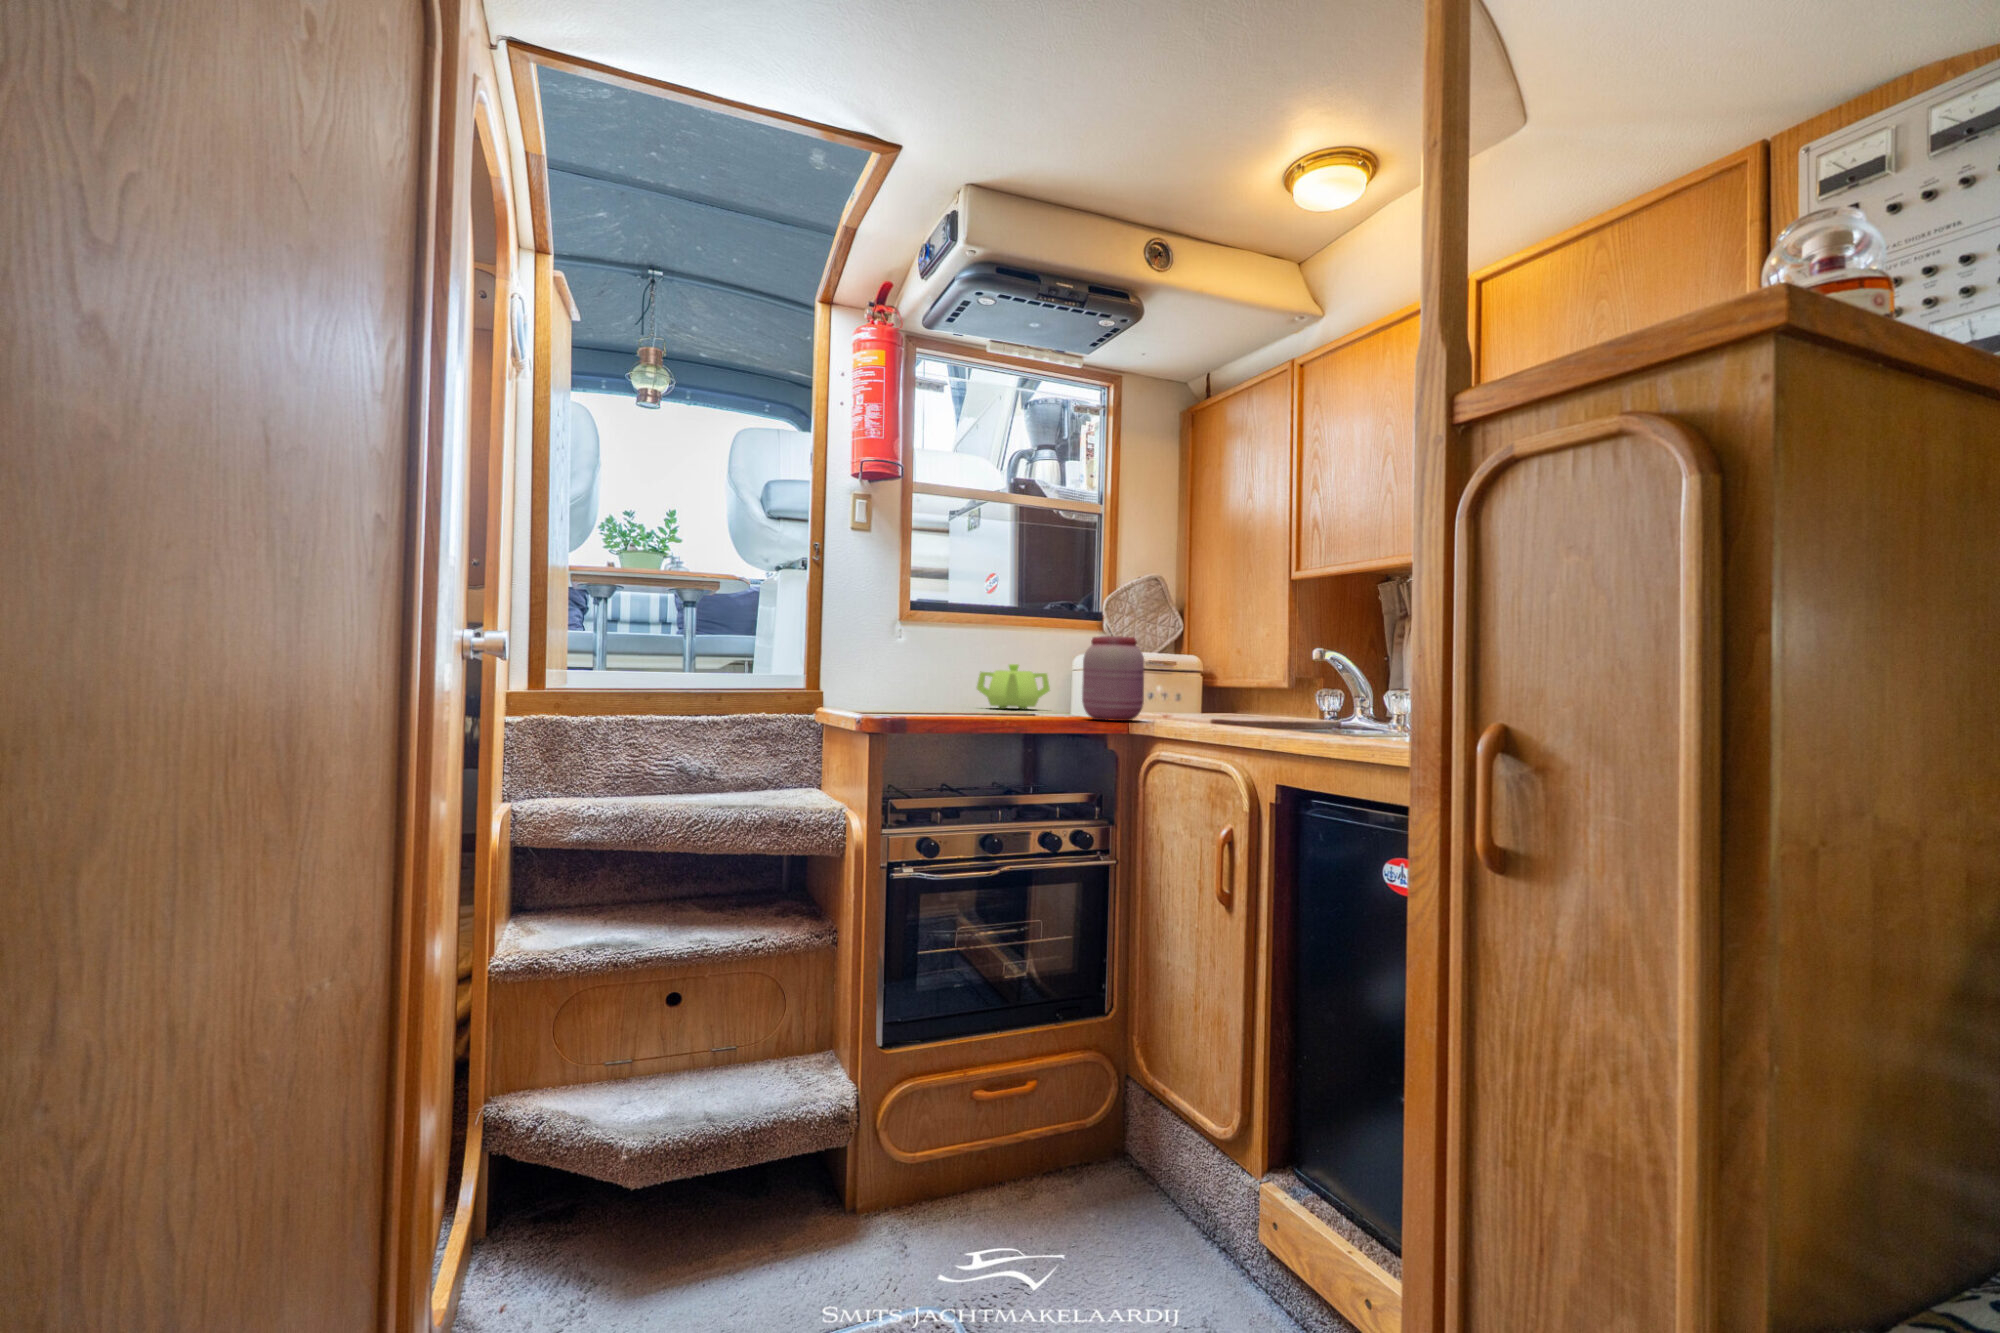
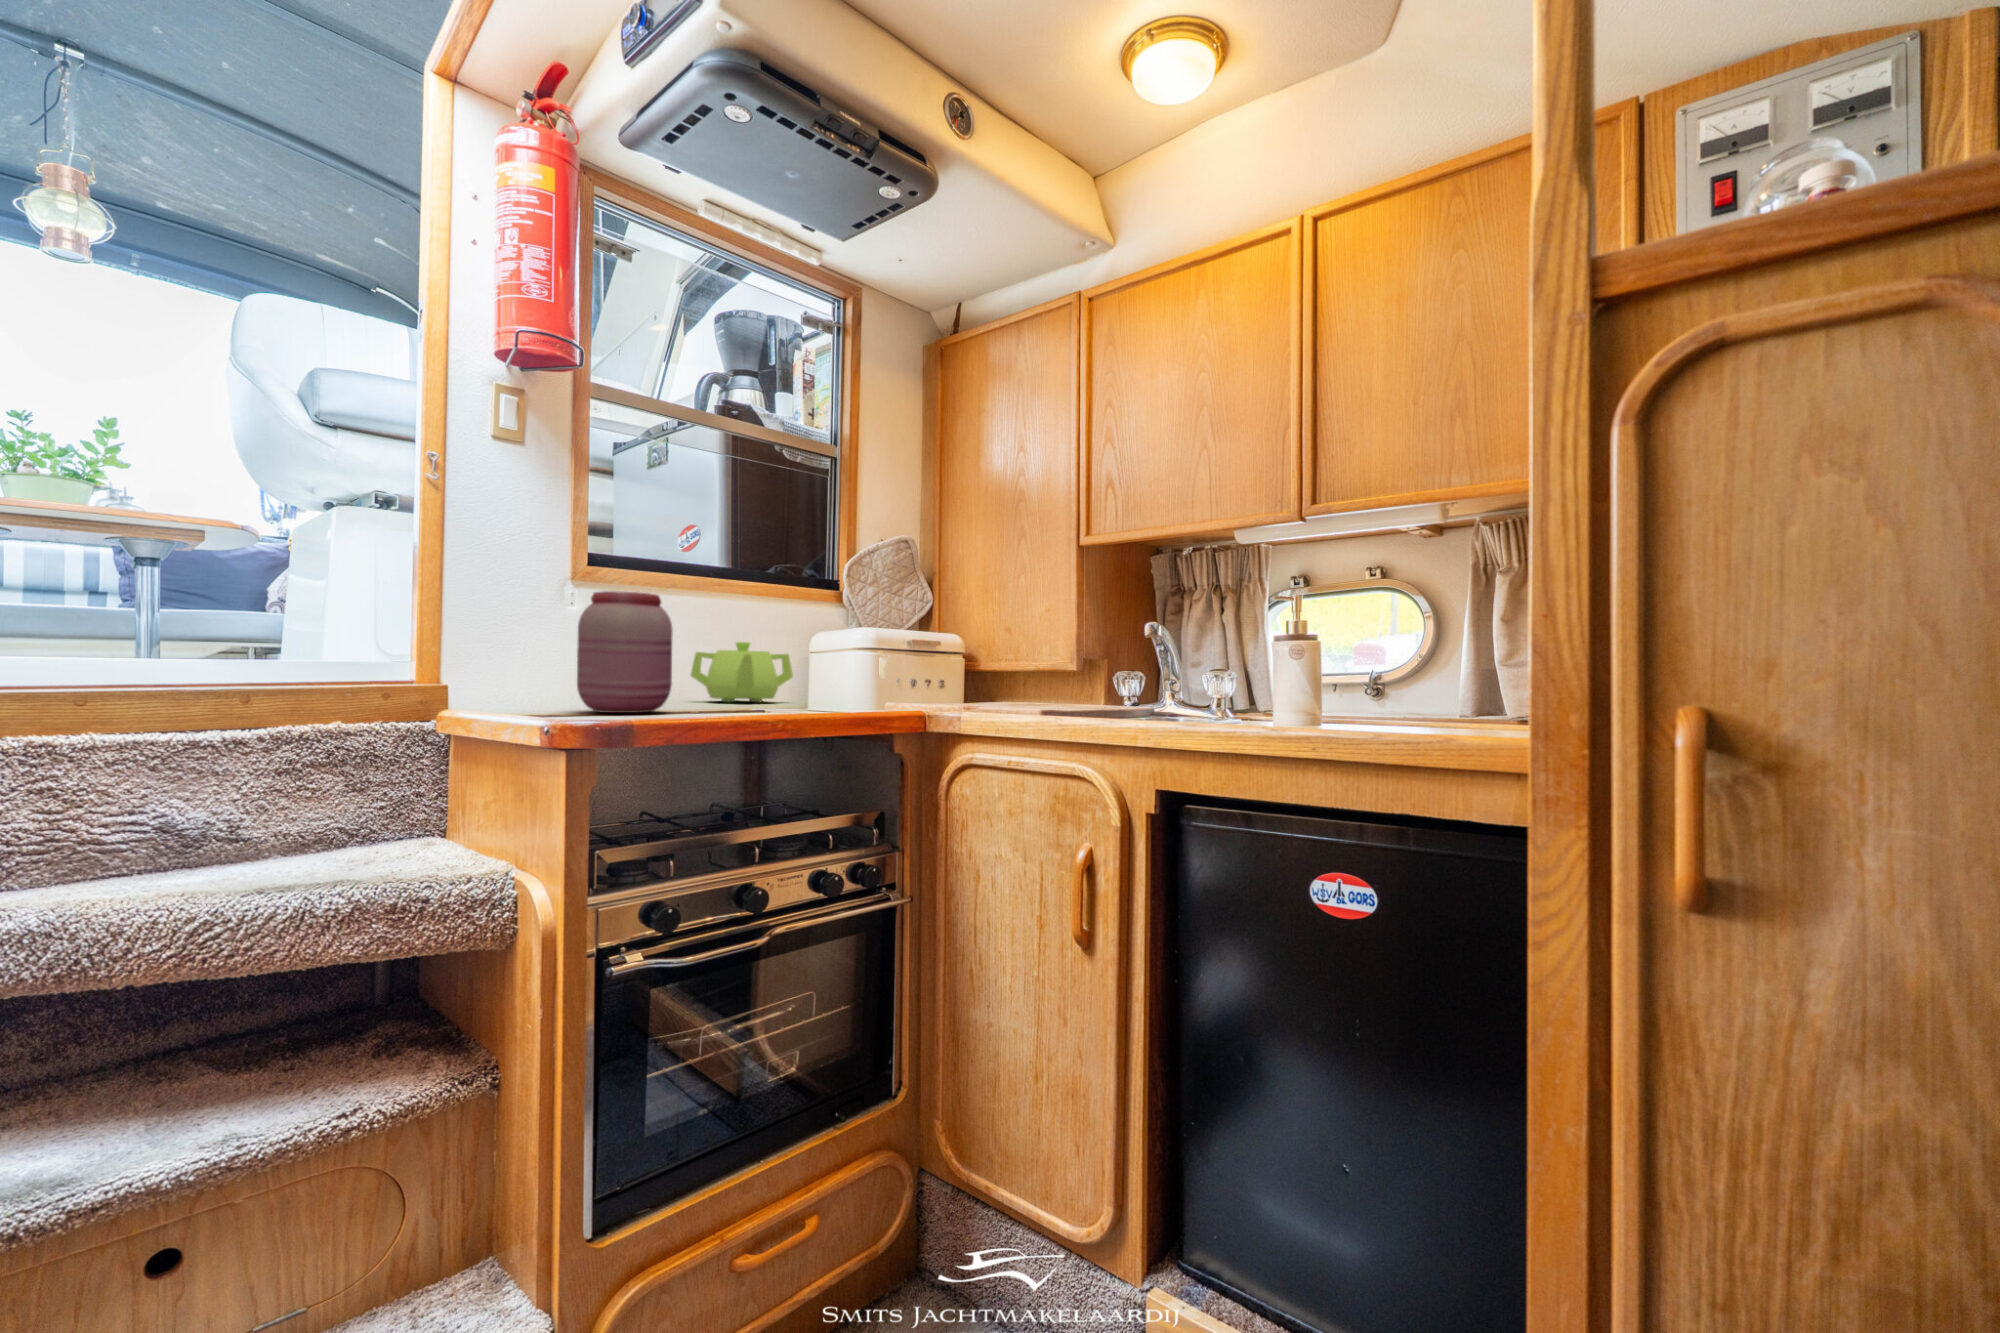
jar: present [1082,636,1144,721] -> present [577,591,672,713]

